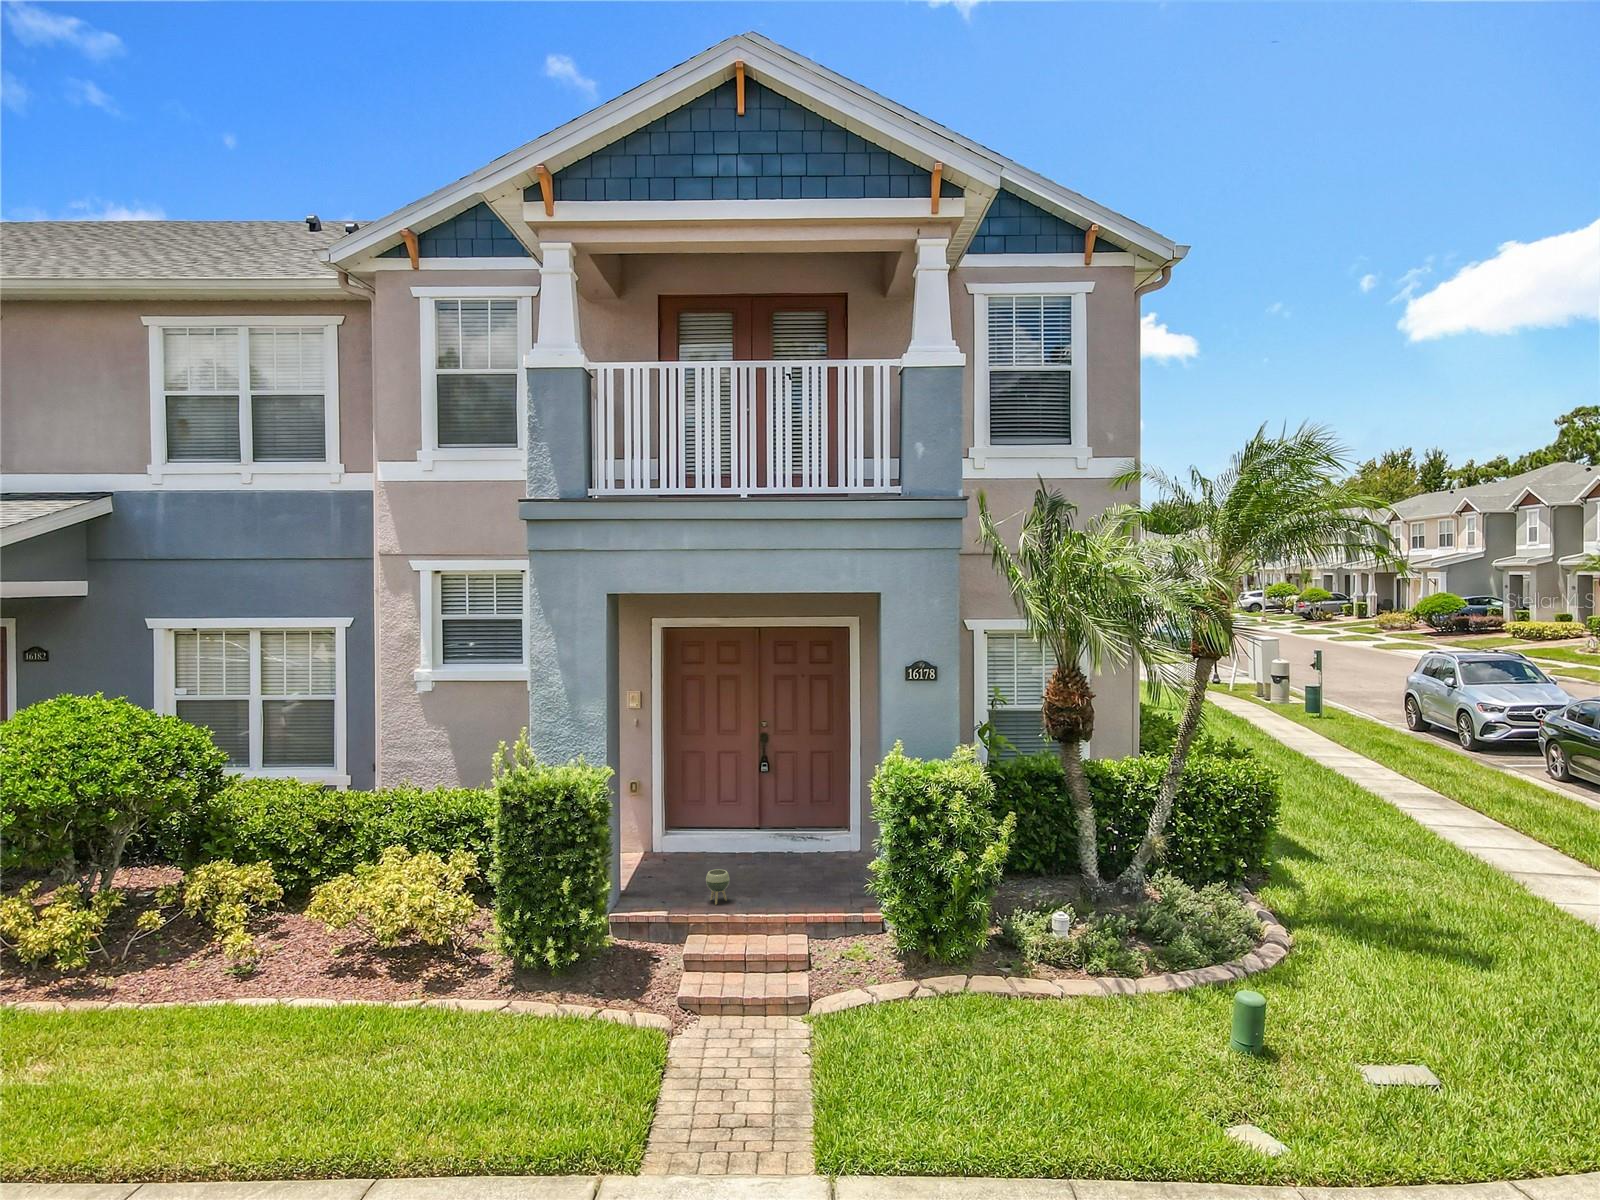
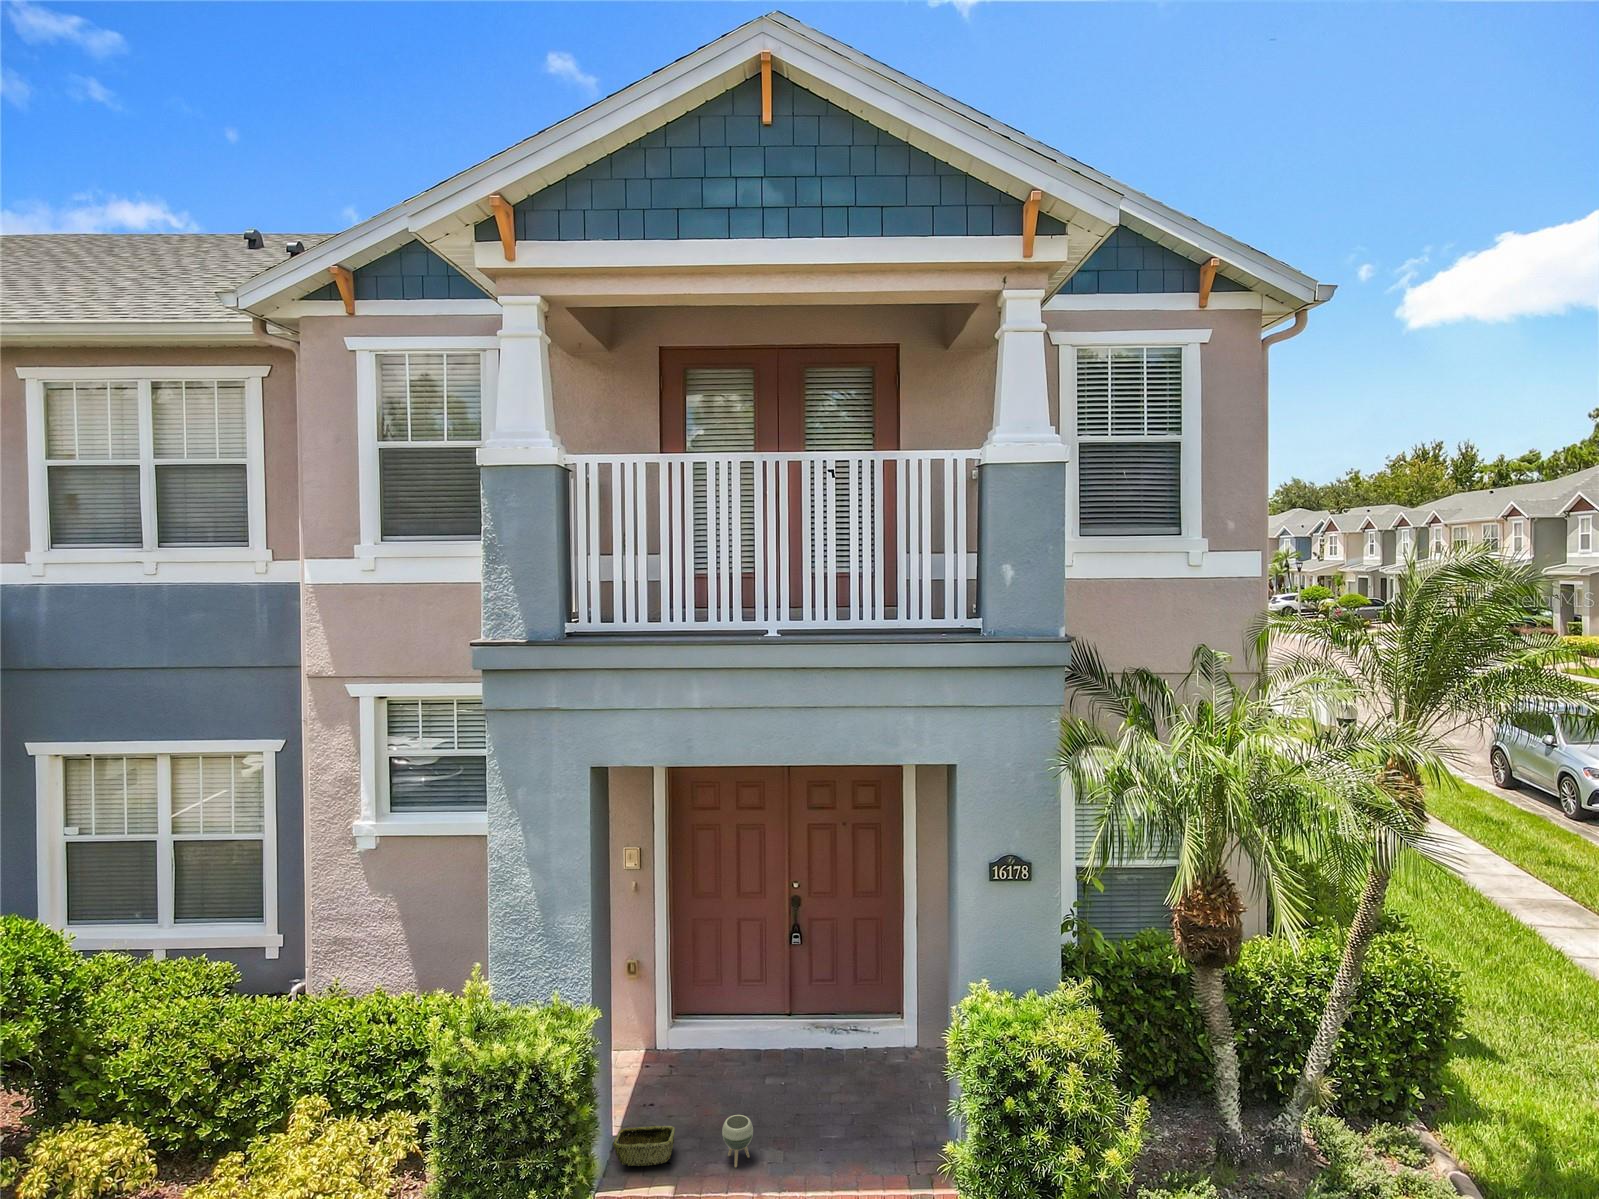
woven basket: none [623,880,670,904] -> present [613,1126,675,1166]

